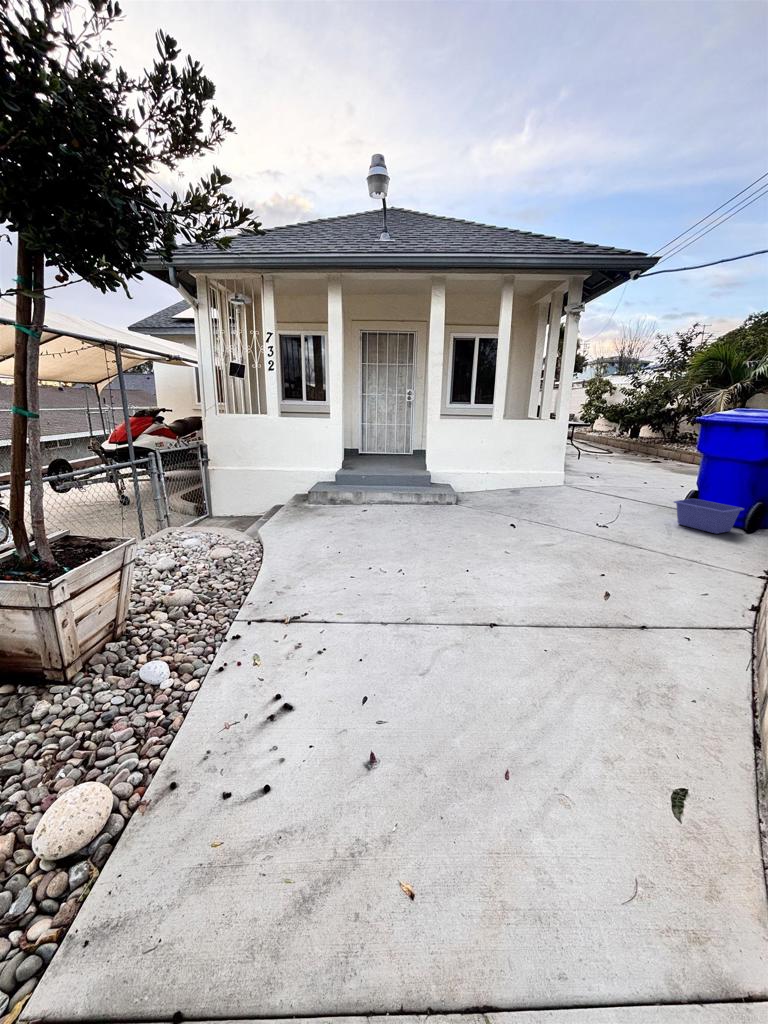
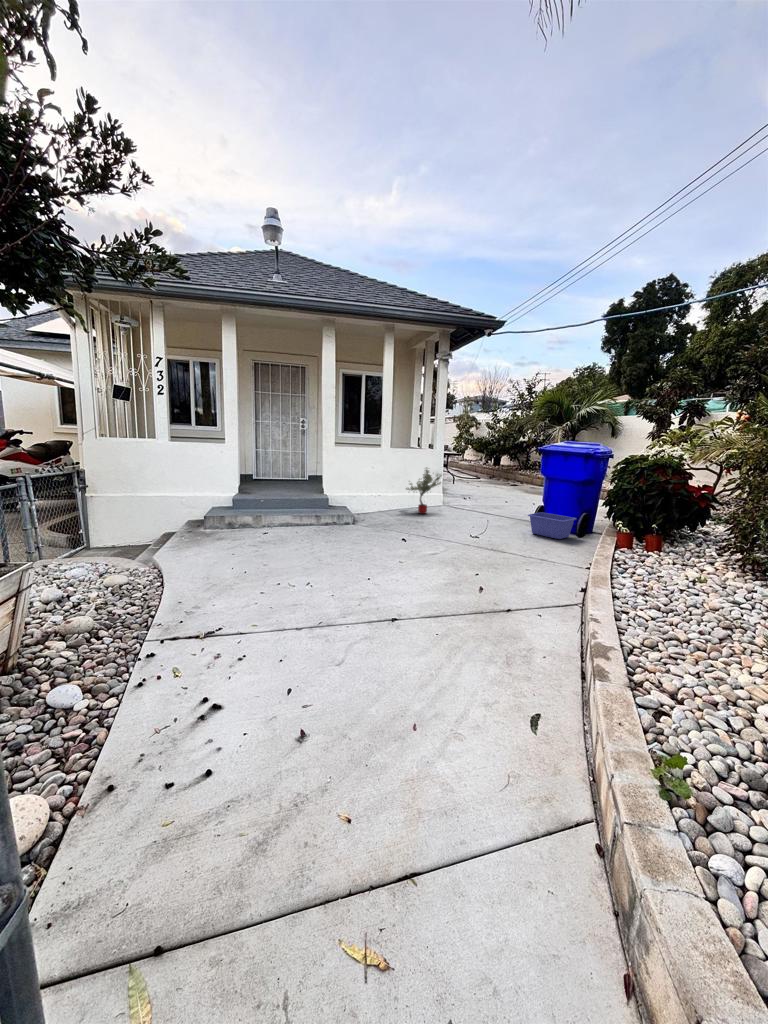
potted tree: none [519,441,564,495] -> present [406,467,442,514]

